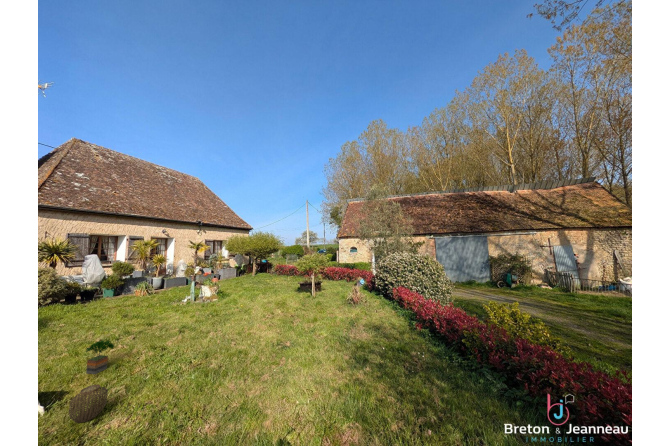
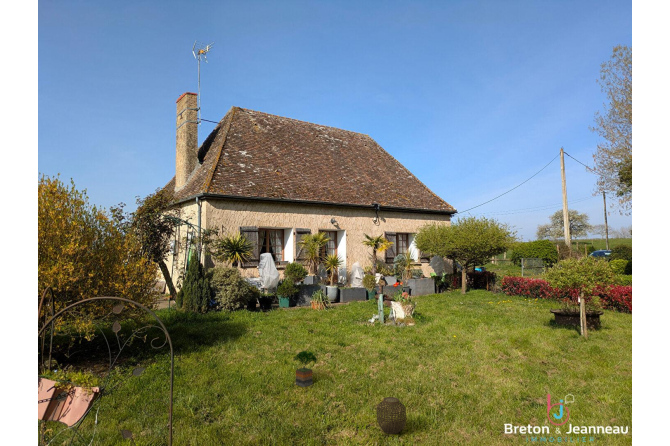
woven basket: present [69,385,108,423] -> present [377,397,406,434]

